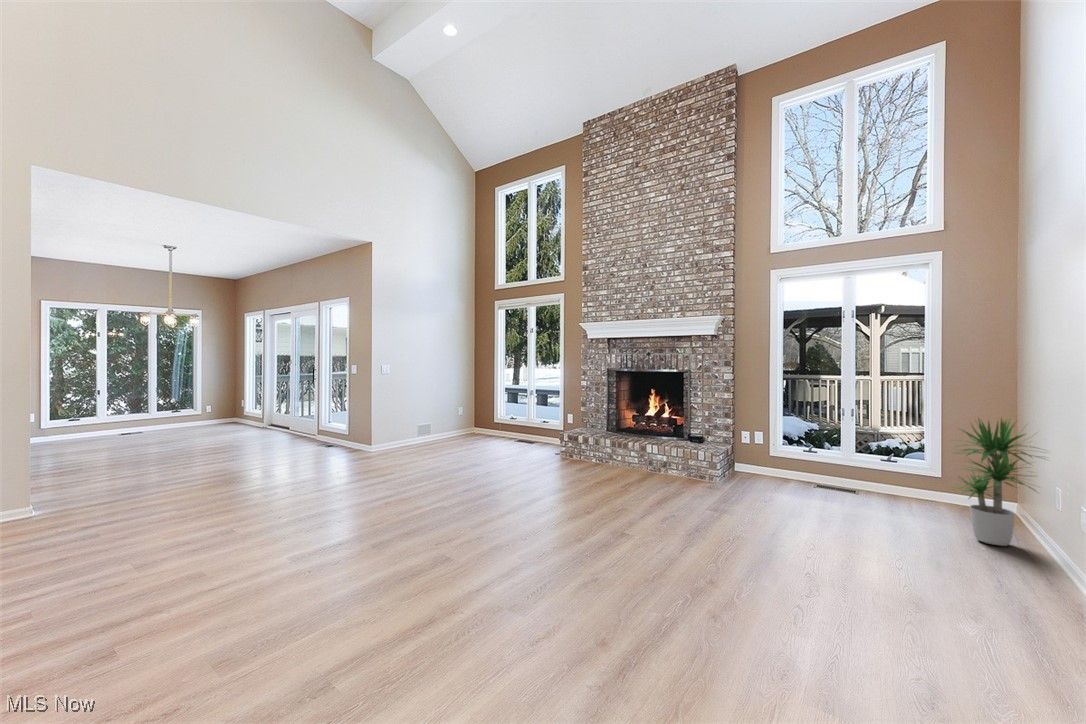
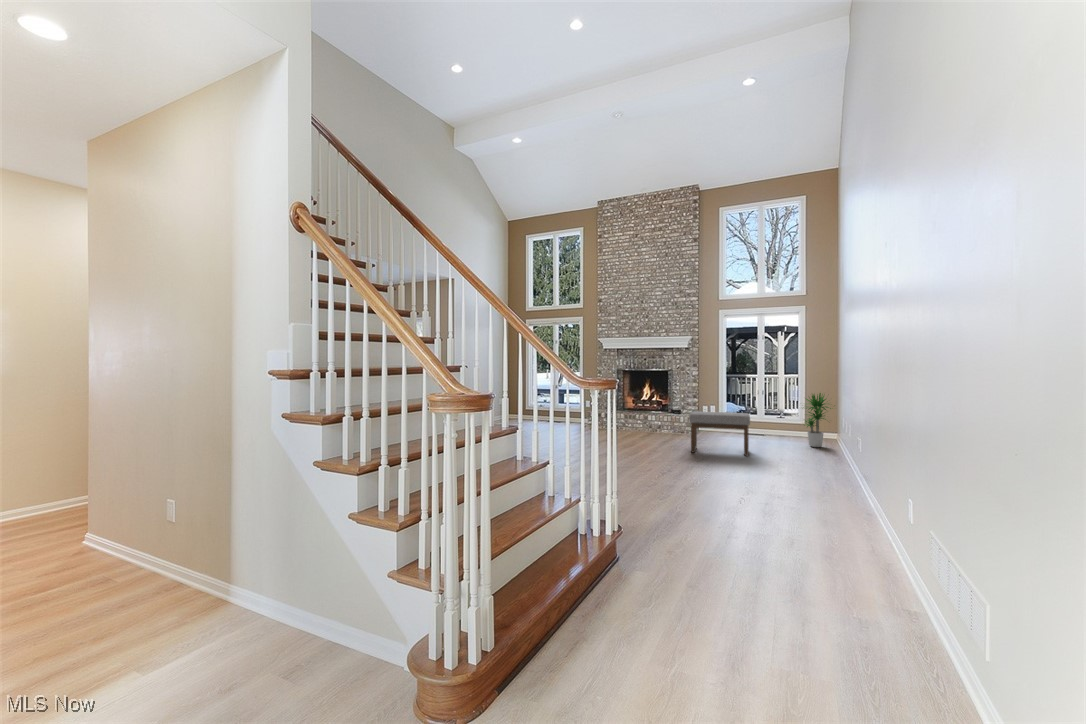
ottoman: none [684,451,828,571] -> present [689,411,750,456]

